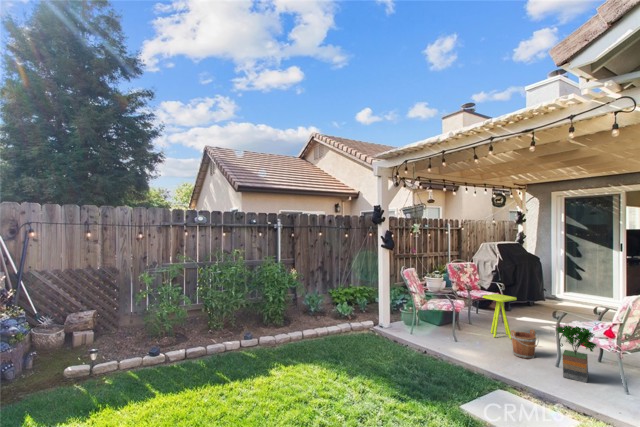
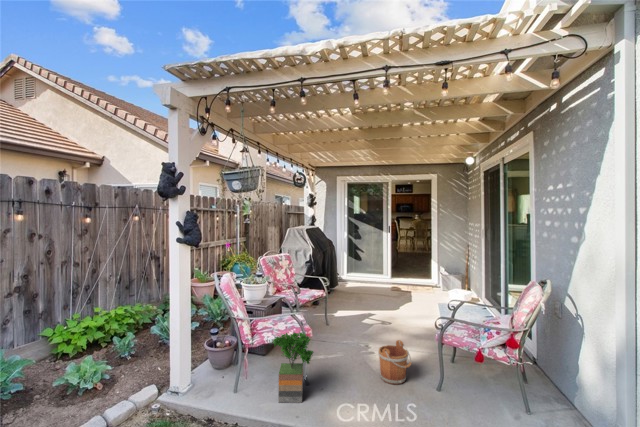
side table: present [483,294,517,339] -> none [325,294,360,354]
potted tree: present [556,326,597,383] -> present [273,333,313,403]

